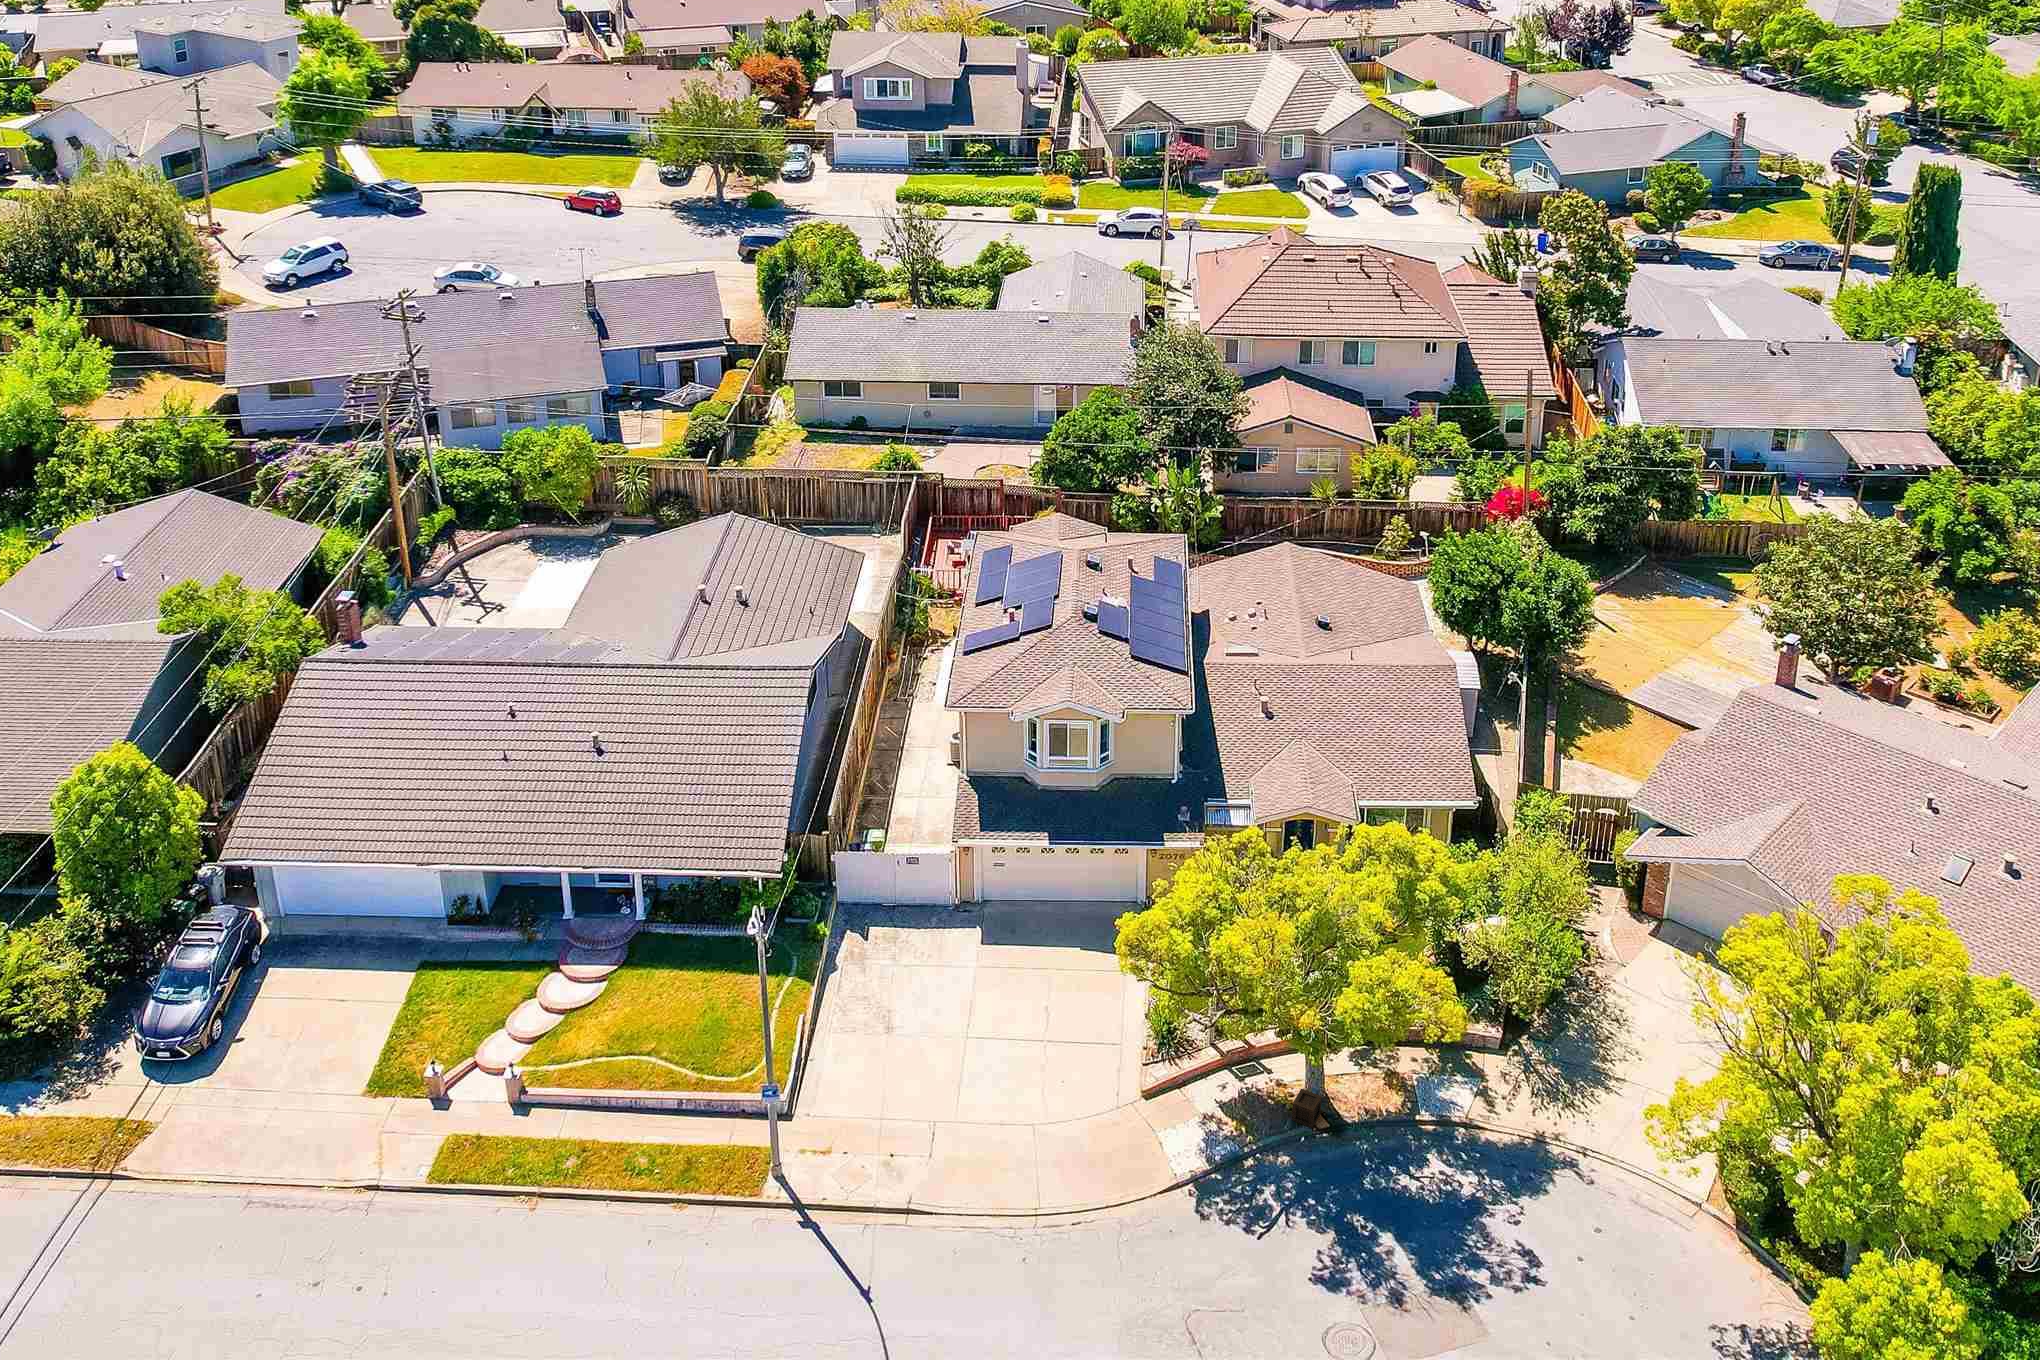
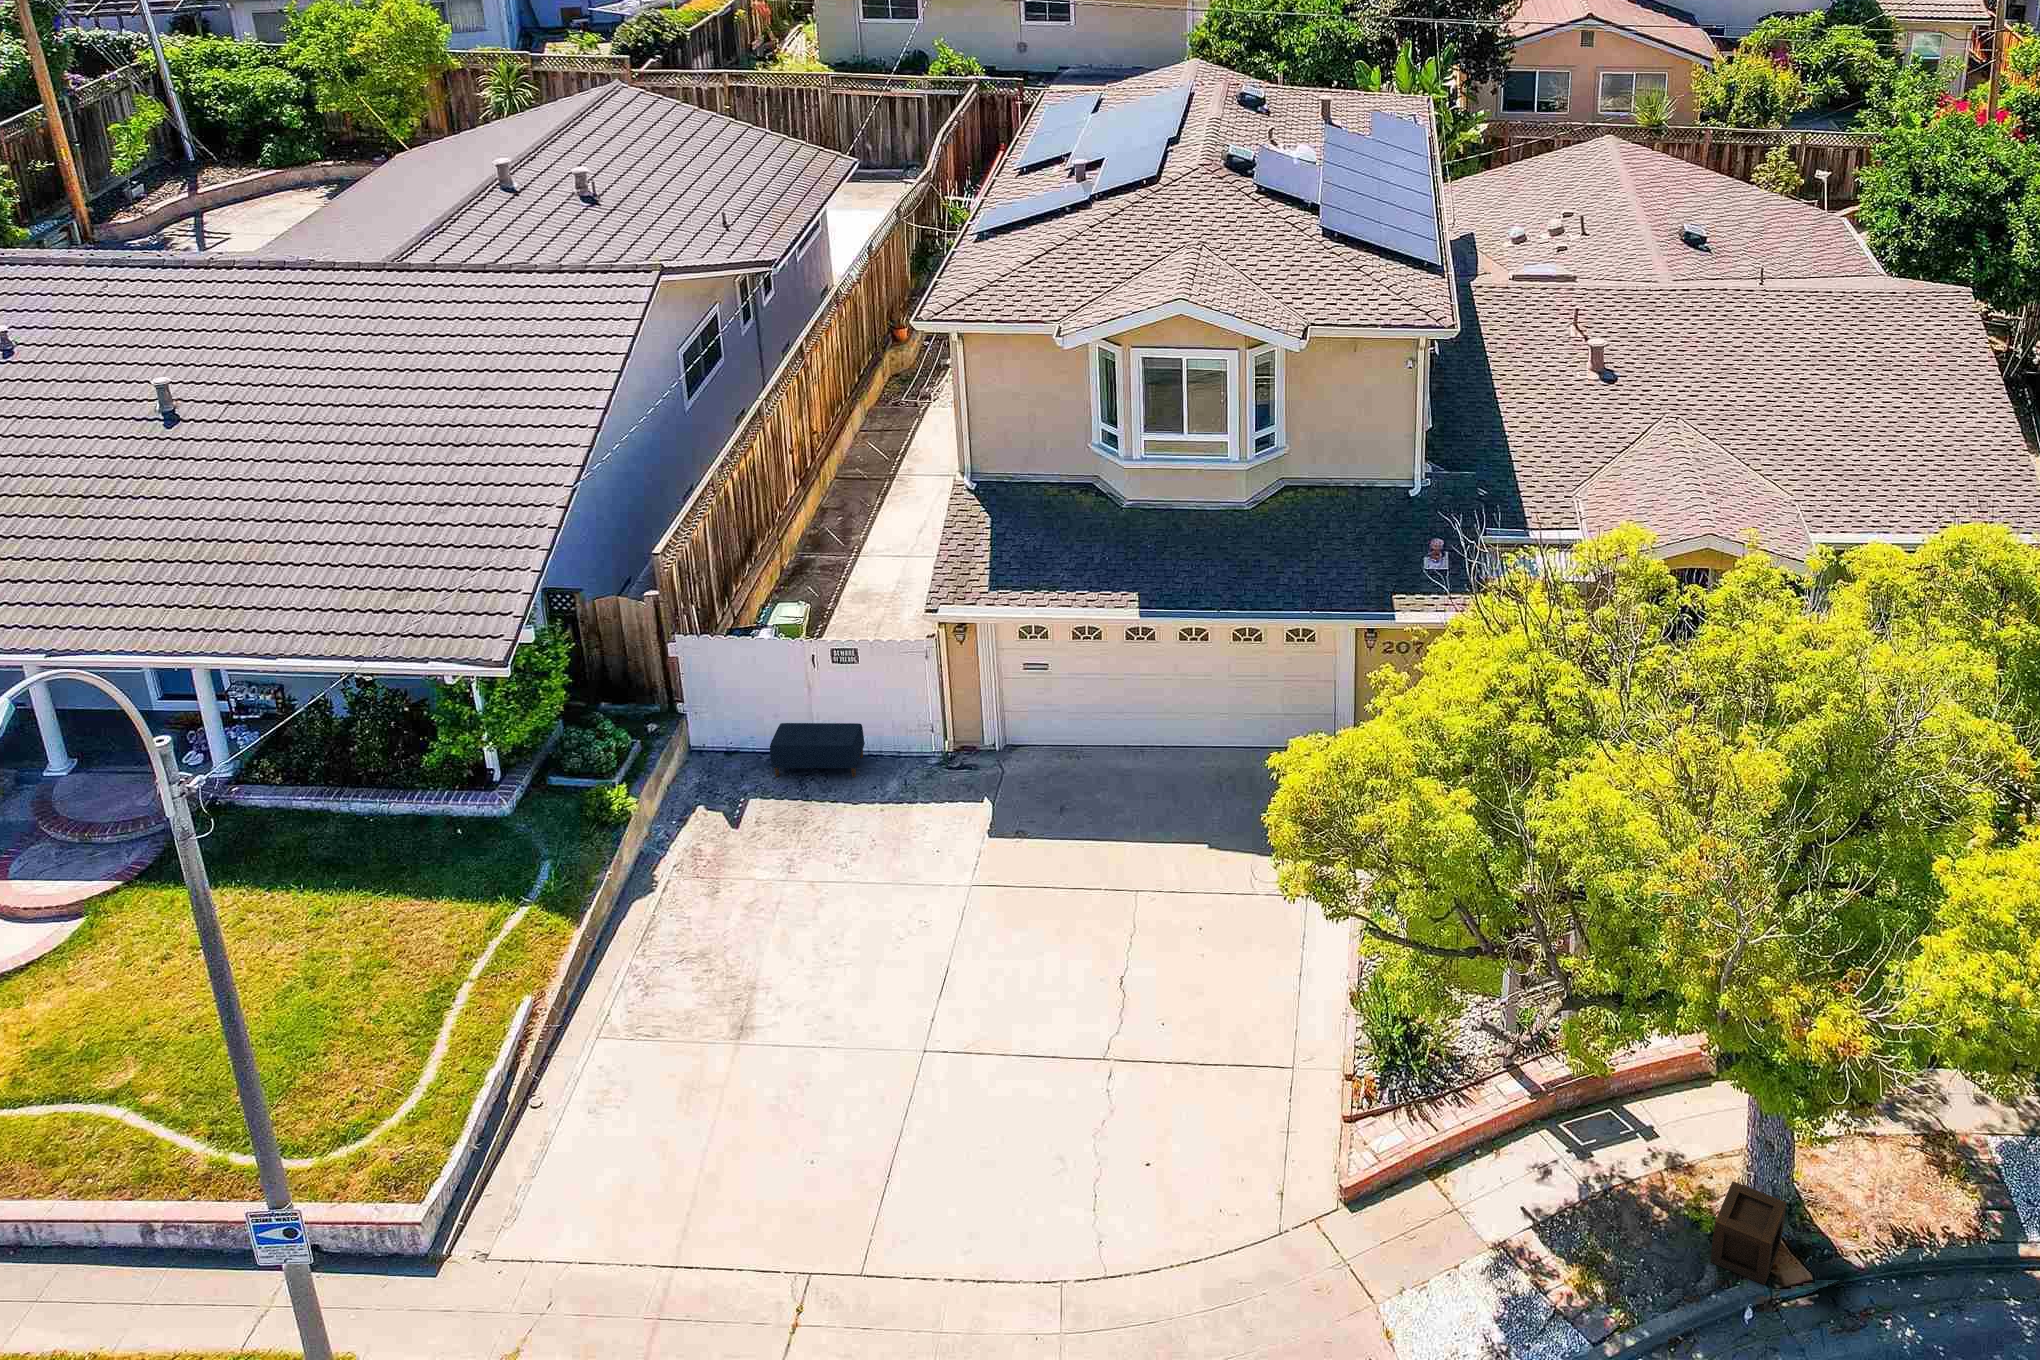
bench: none [878,892,919,918] -> present [770,723,864,777]

